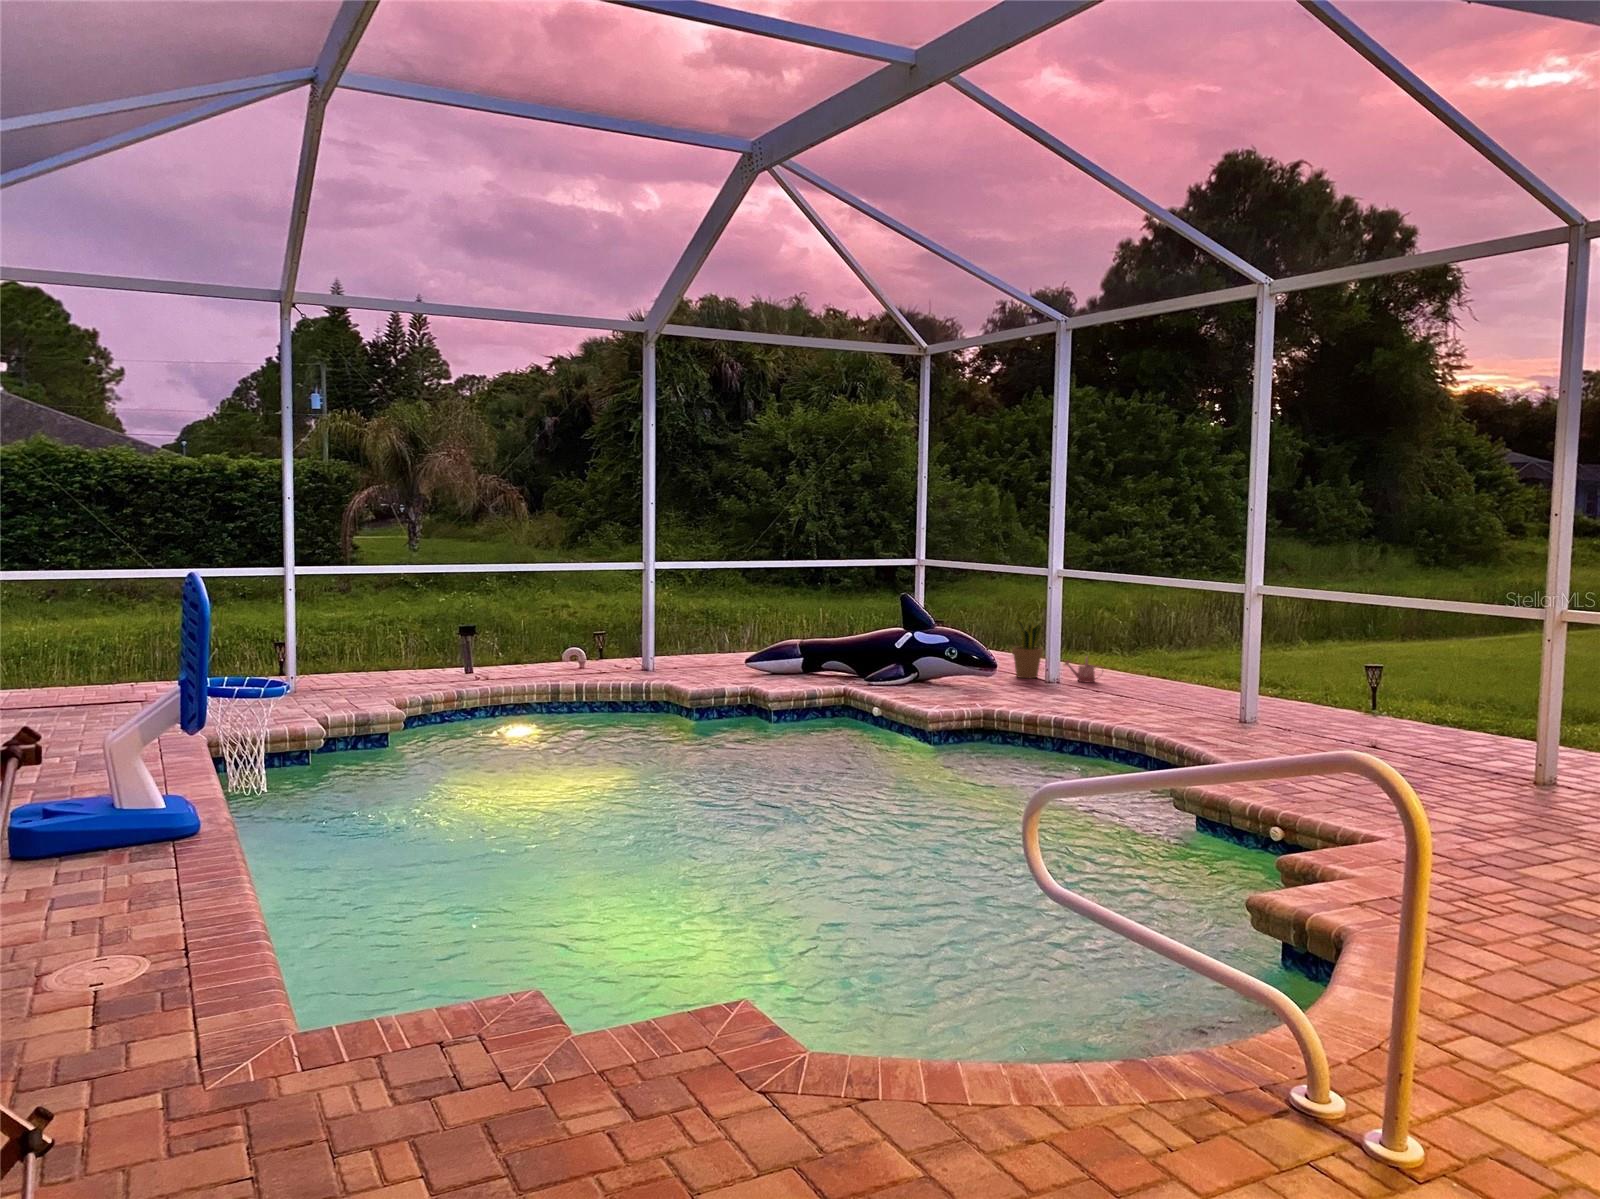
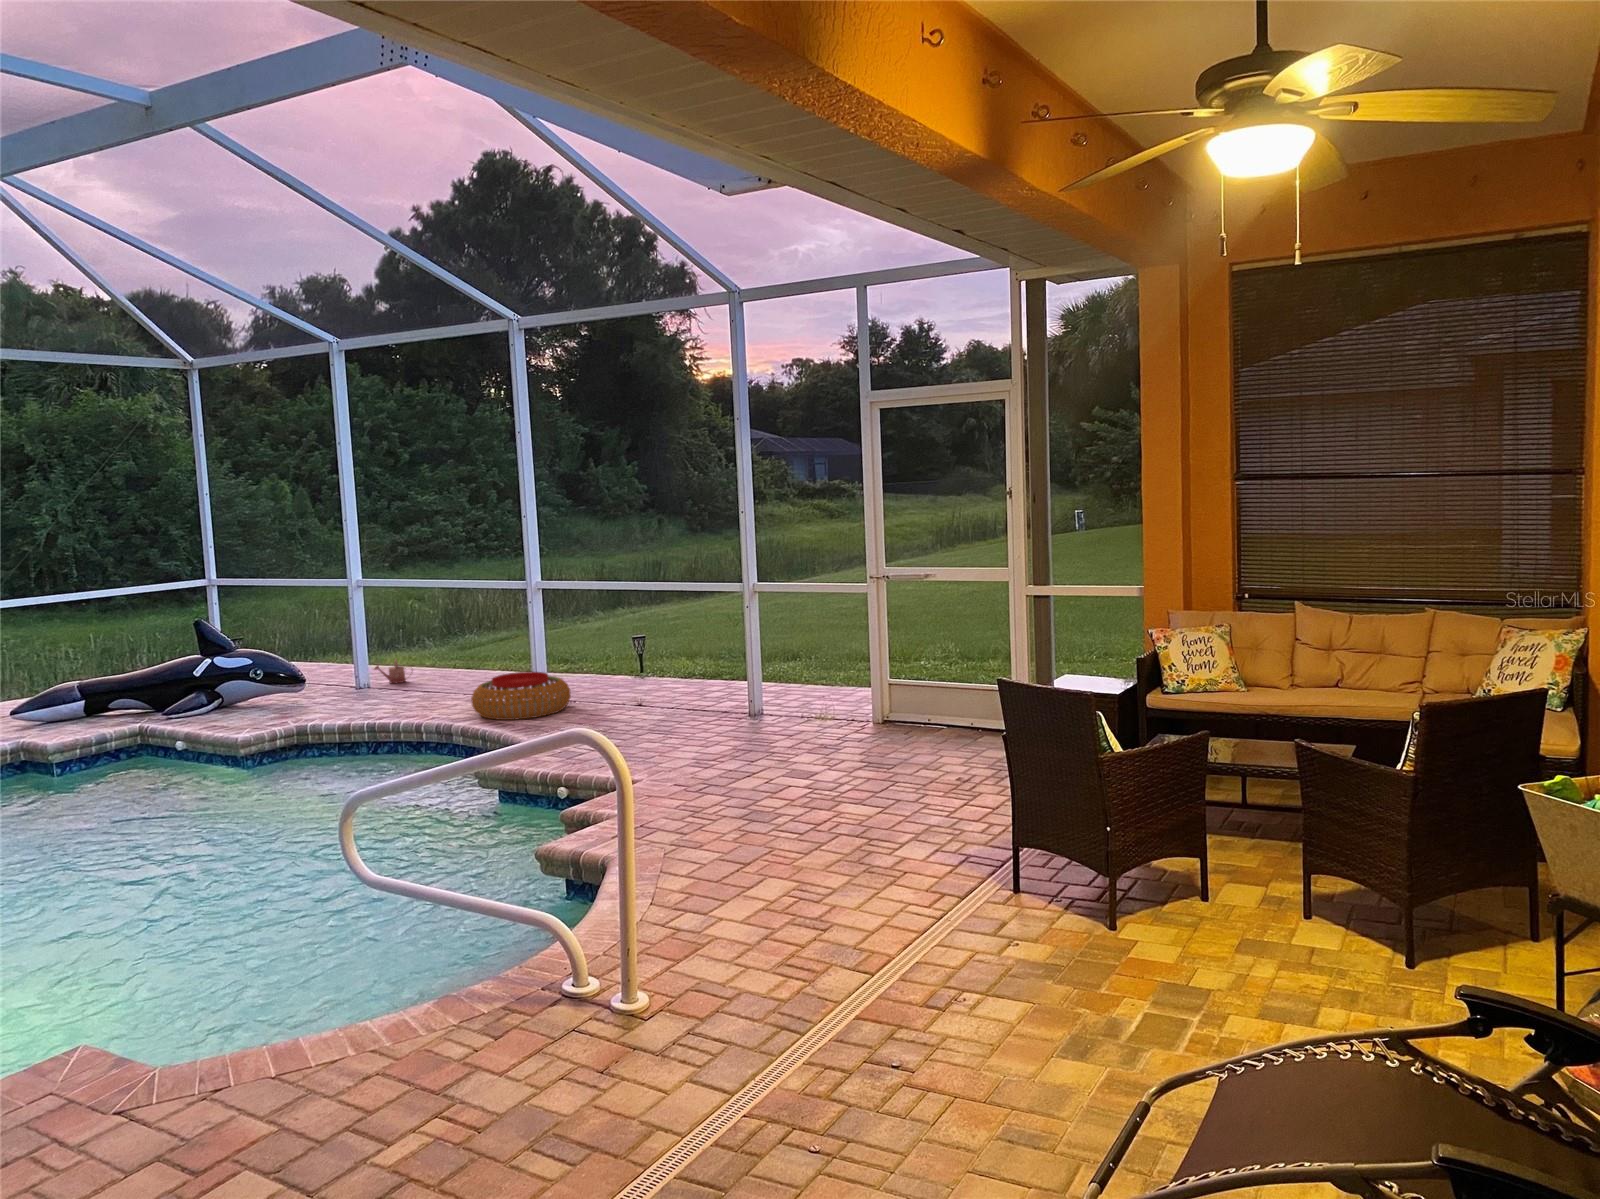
potted plant: present [1012,620,1043,678] -> none [313,628,352,688]
pouf: none [1167,686,1285,740] -> present [471,672,571,720]

